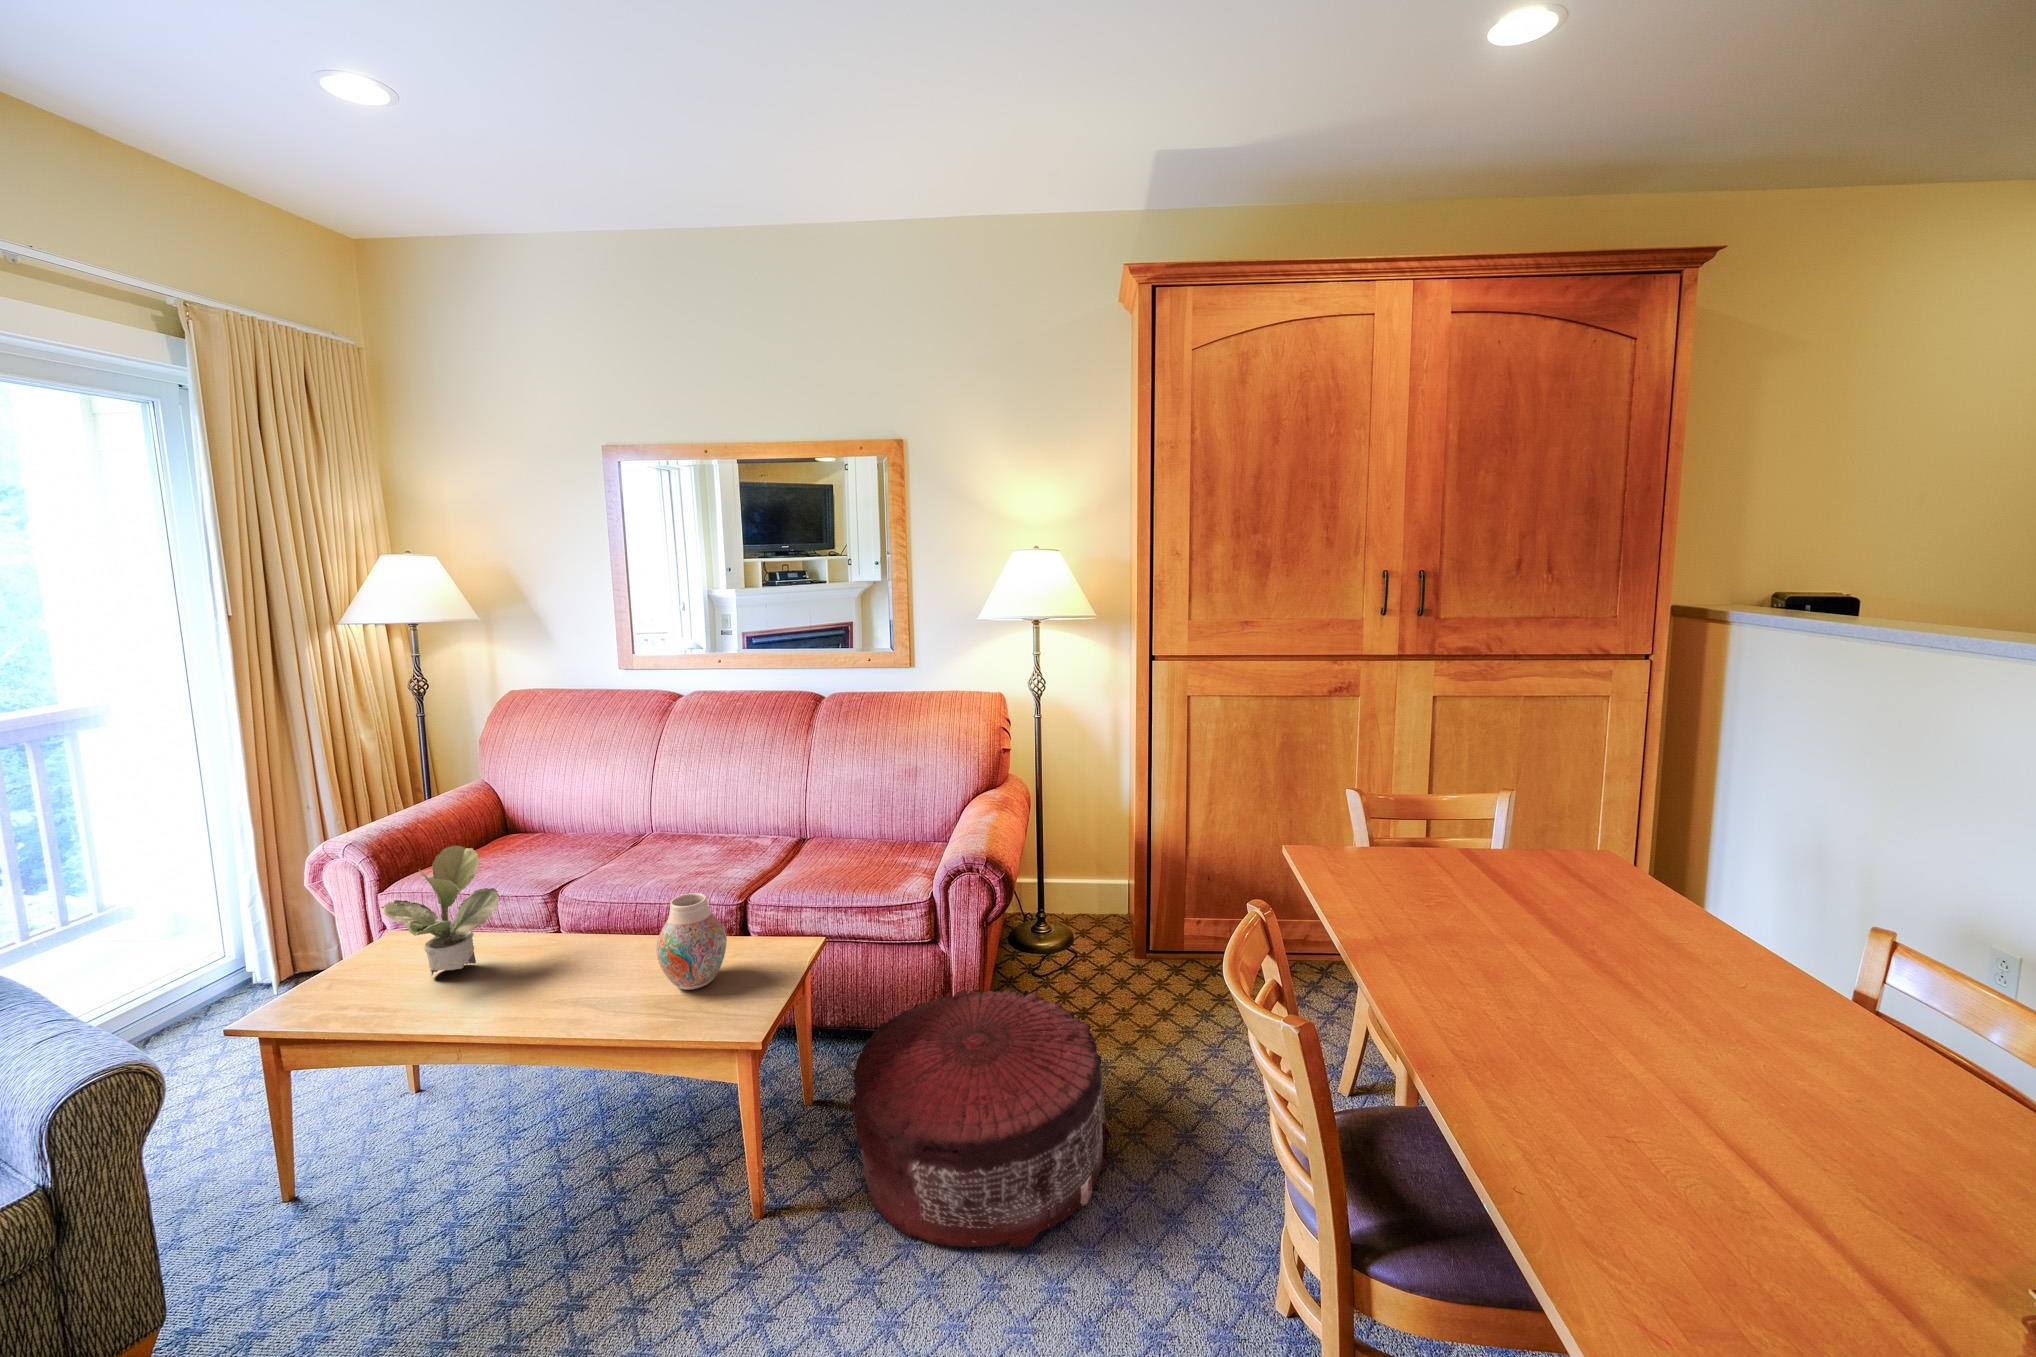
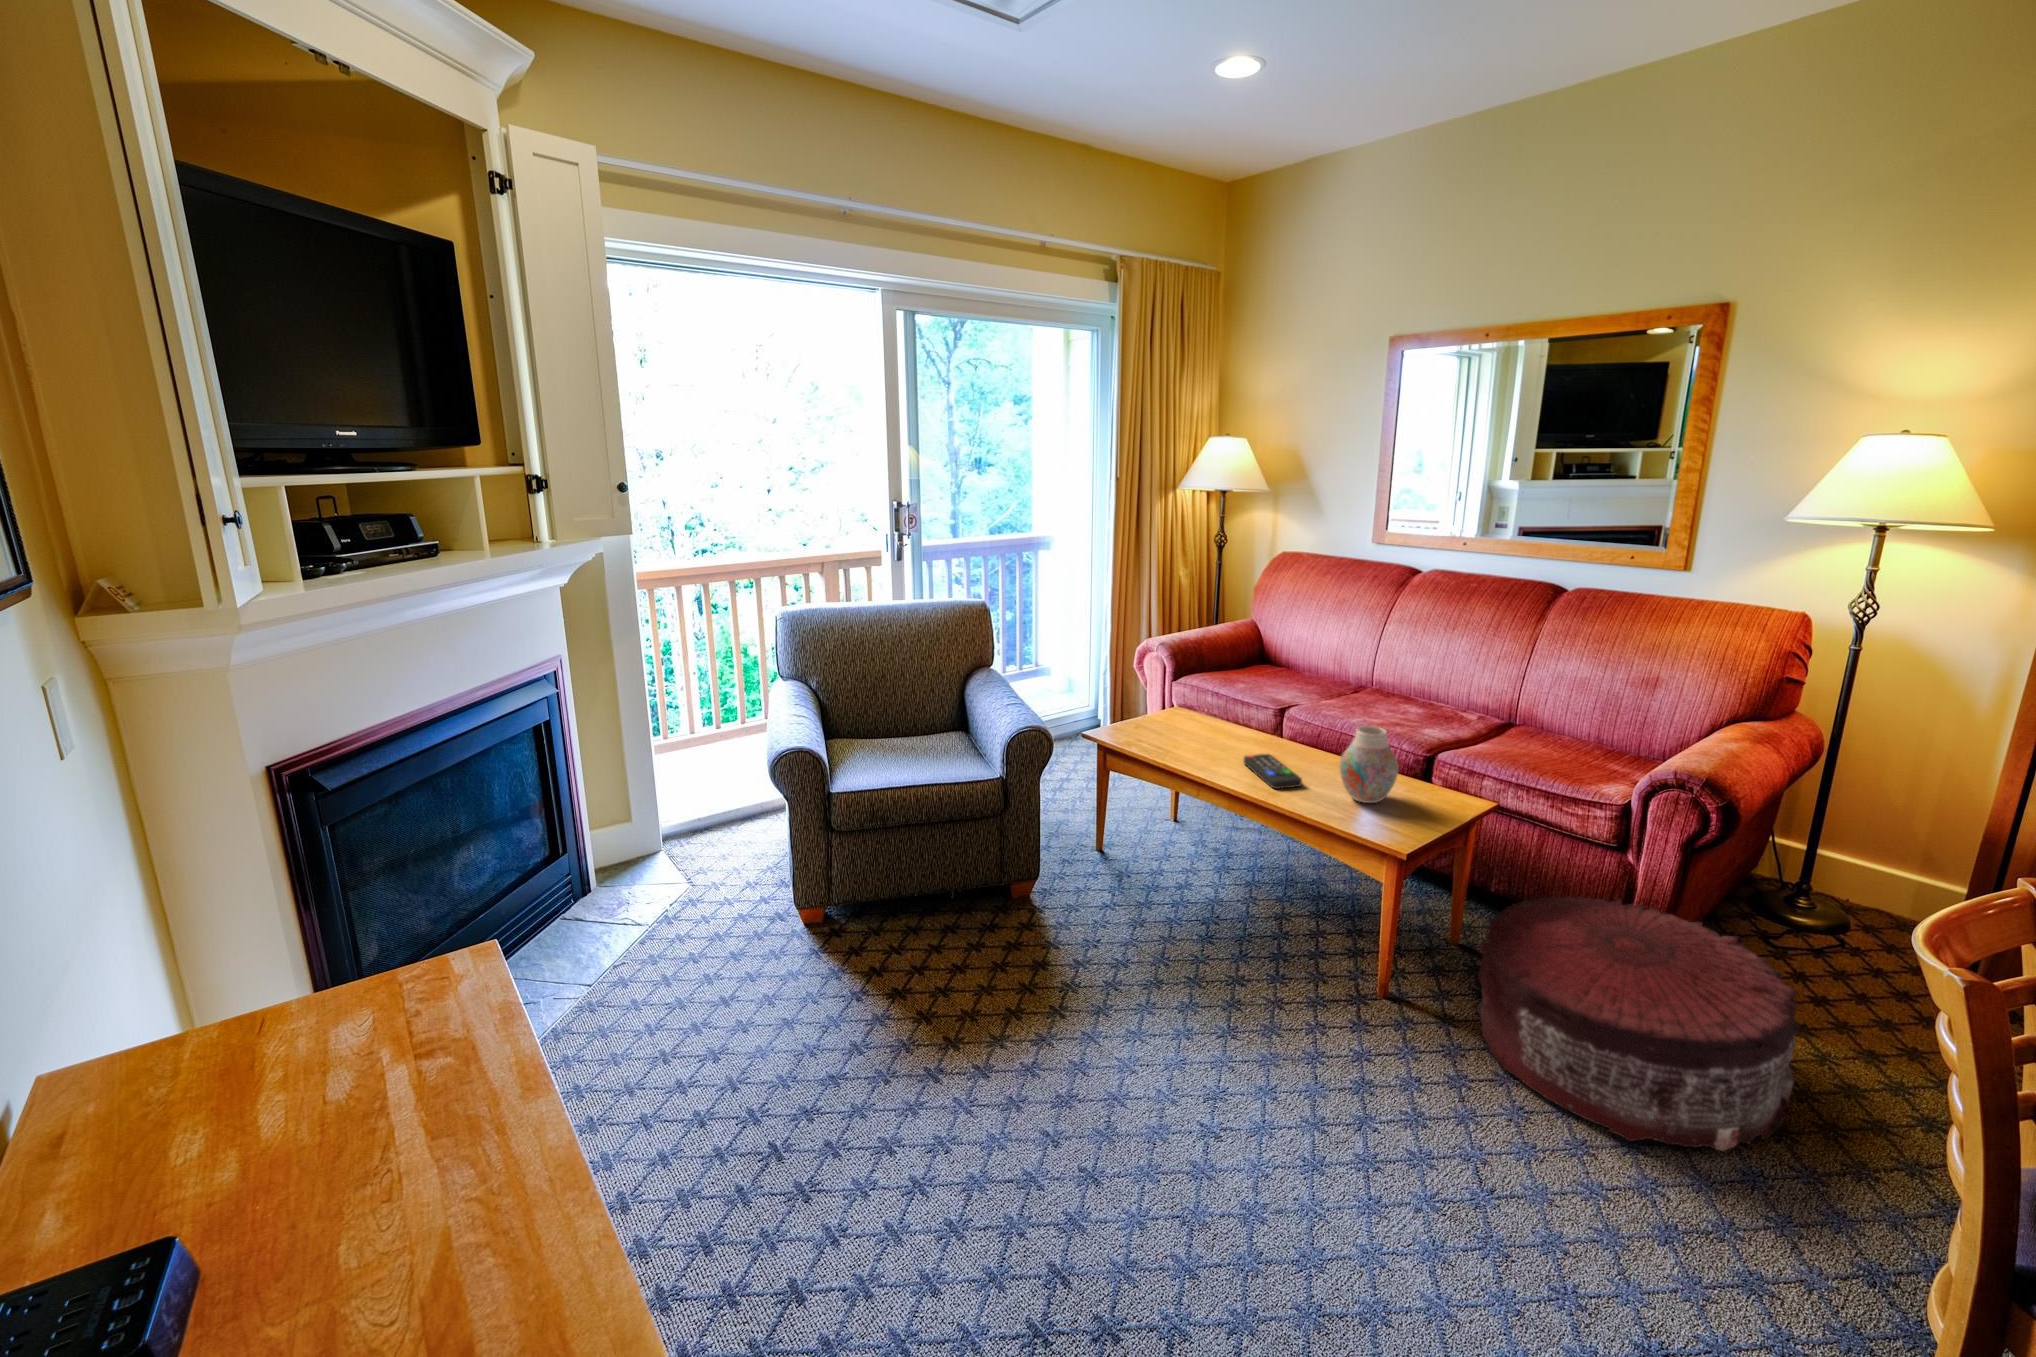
potted plant: present [381,846,499,975] -> none [1171,653,1241,740]
remote control: none [519,963,611,1012] -> present [1244,754,1302,789]

